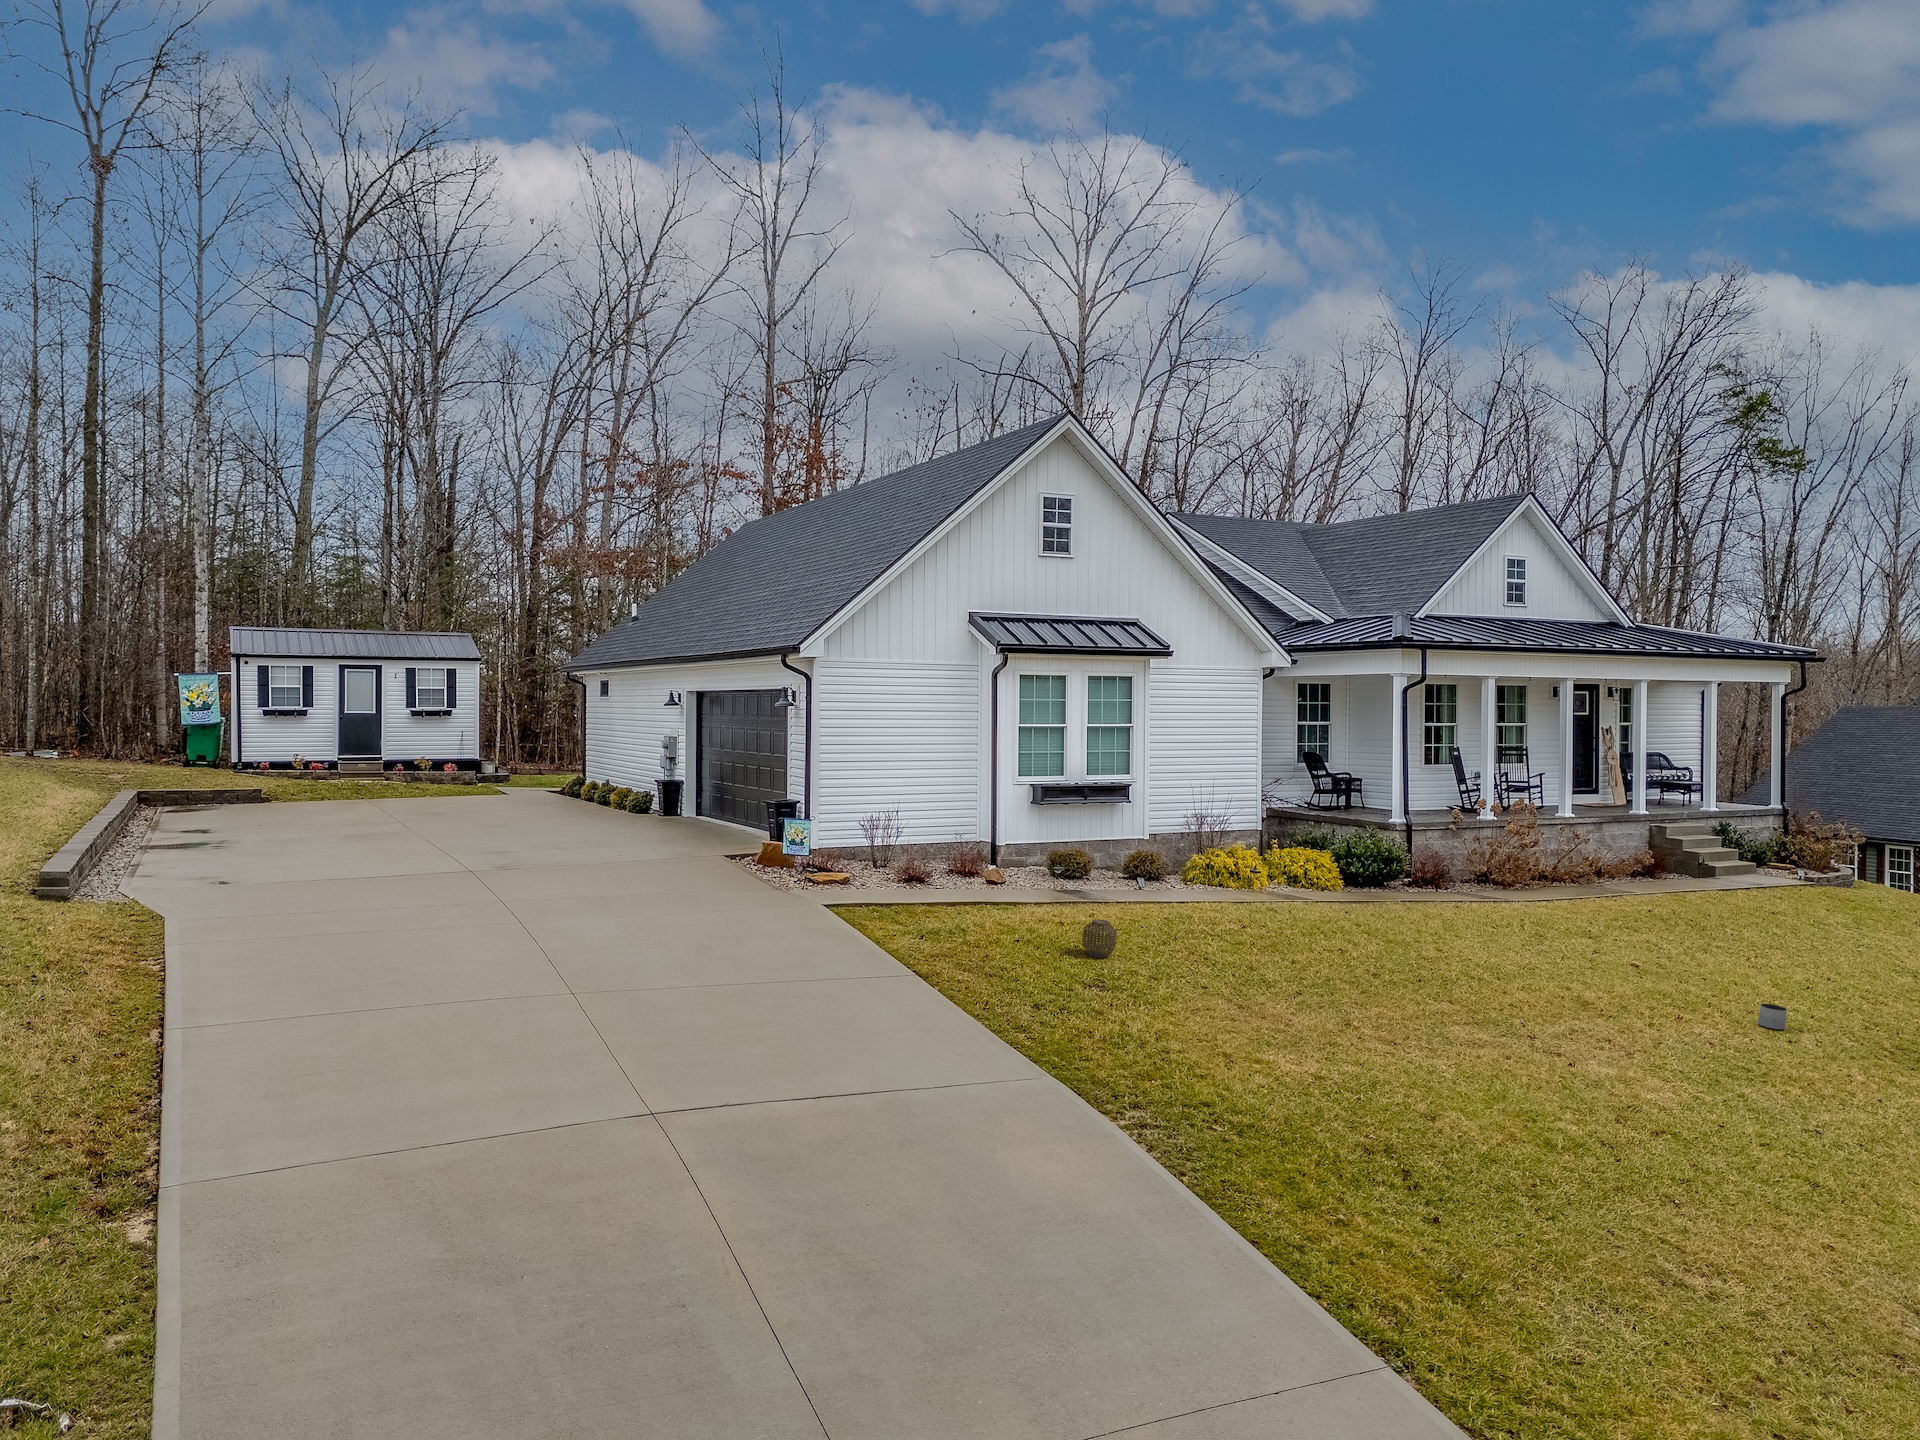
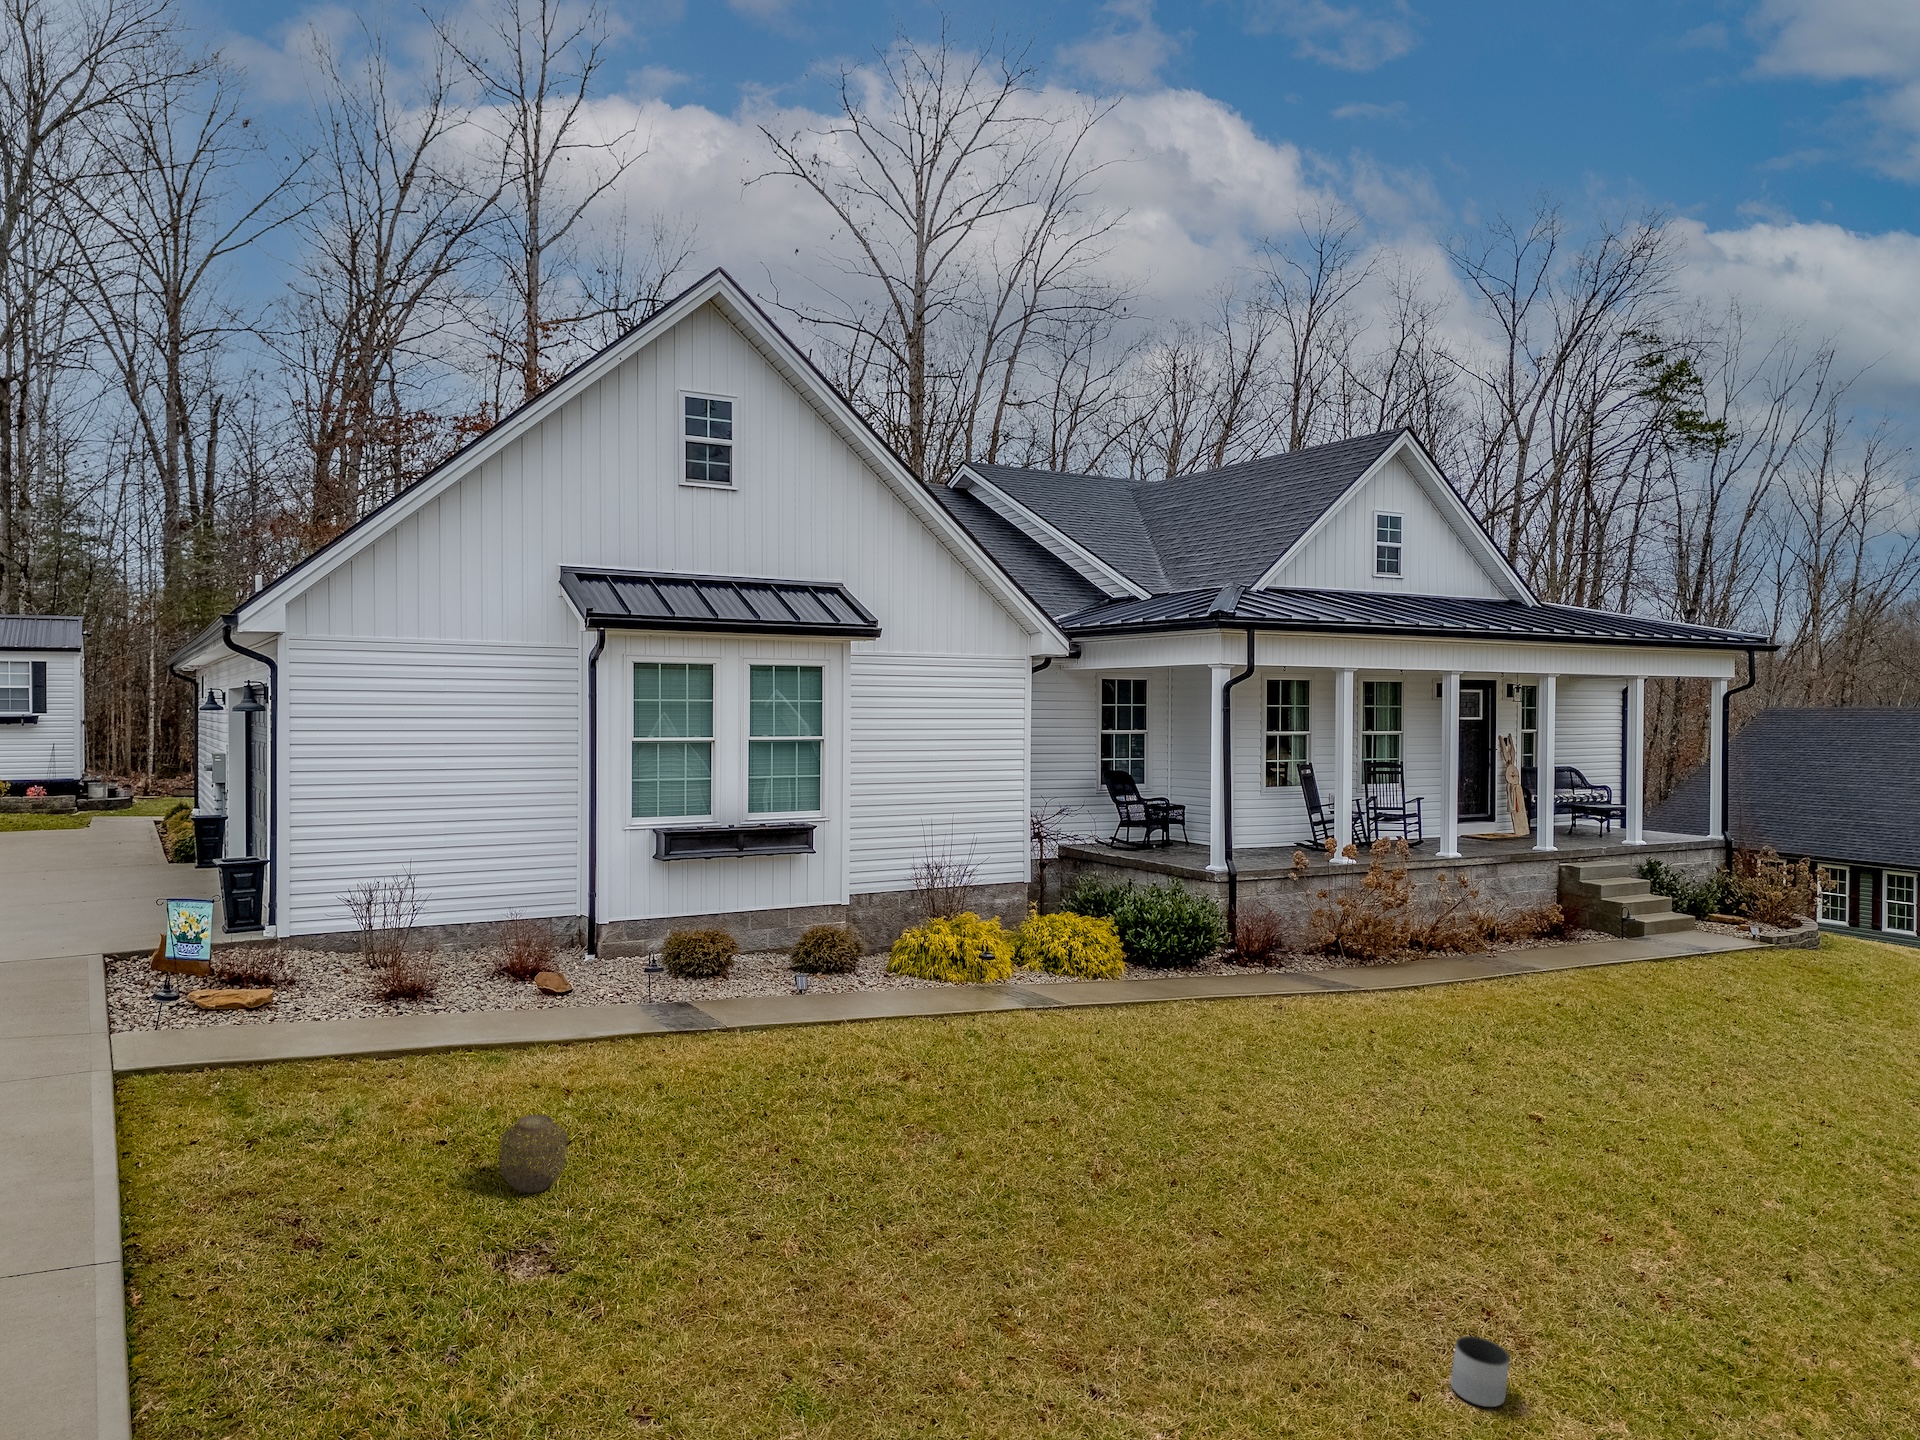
planter: present [1758,1004,1787,1030] -> present [1451,1336,1510,1407]

